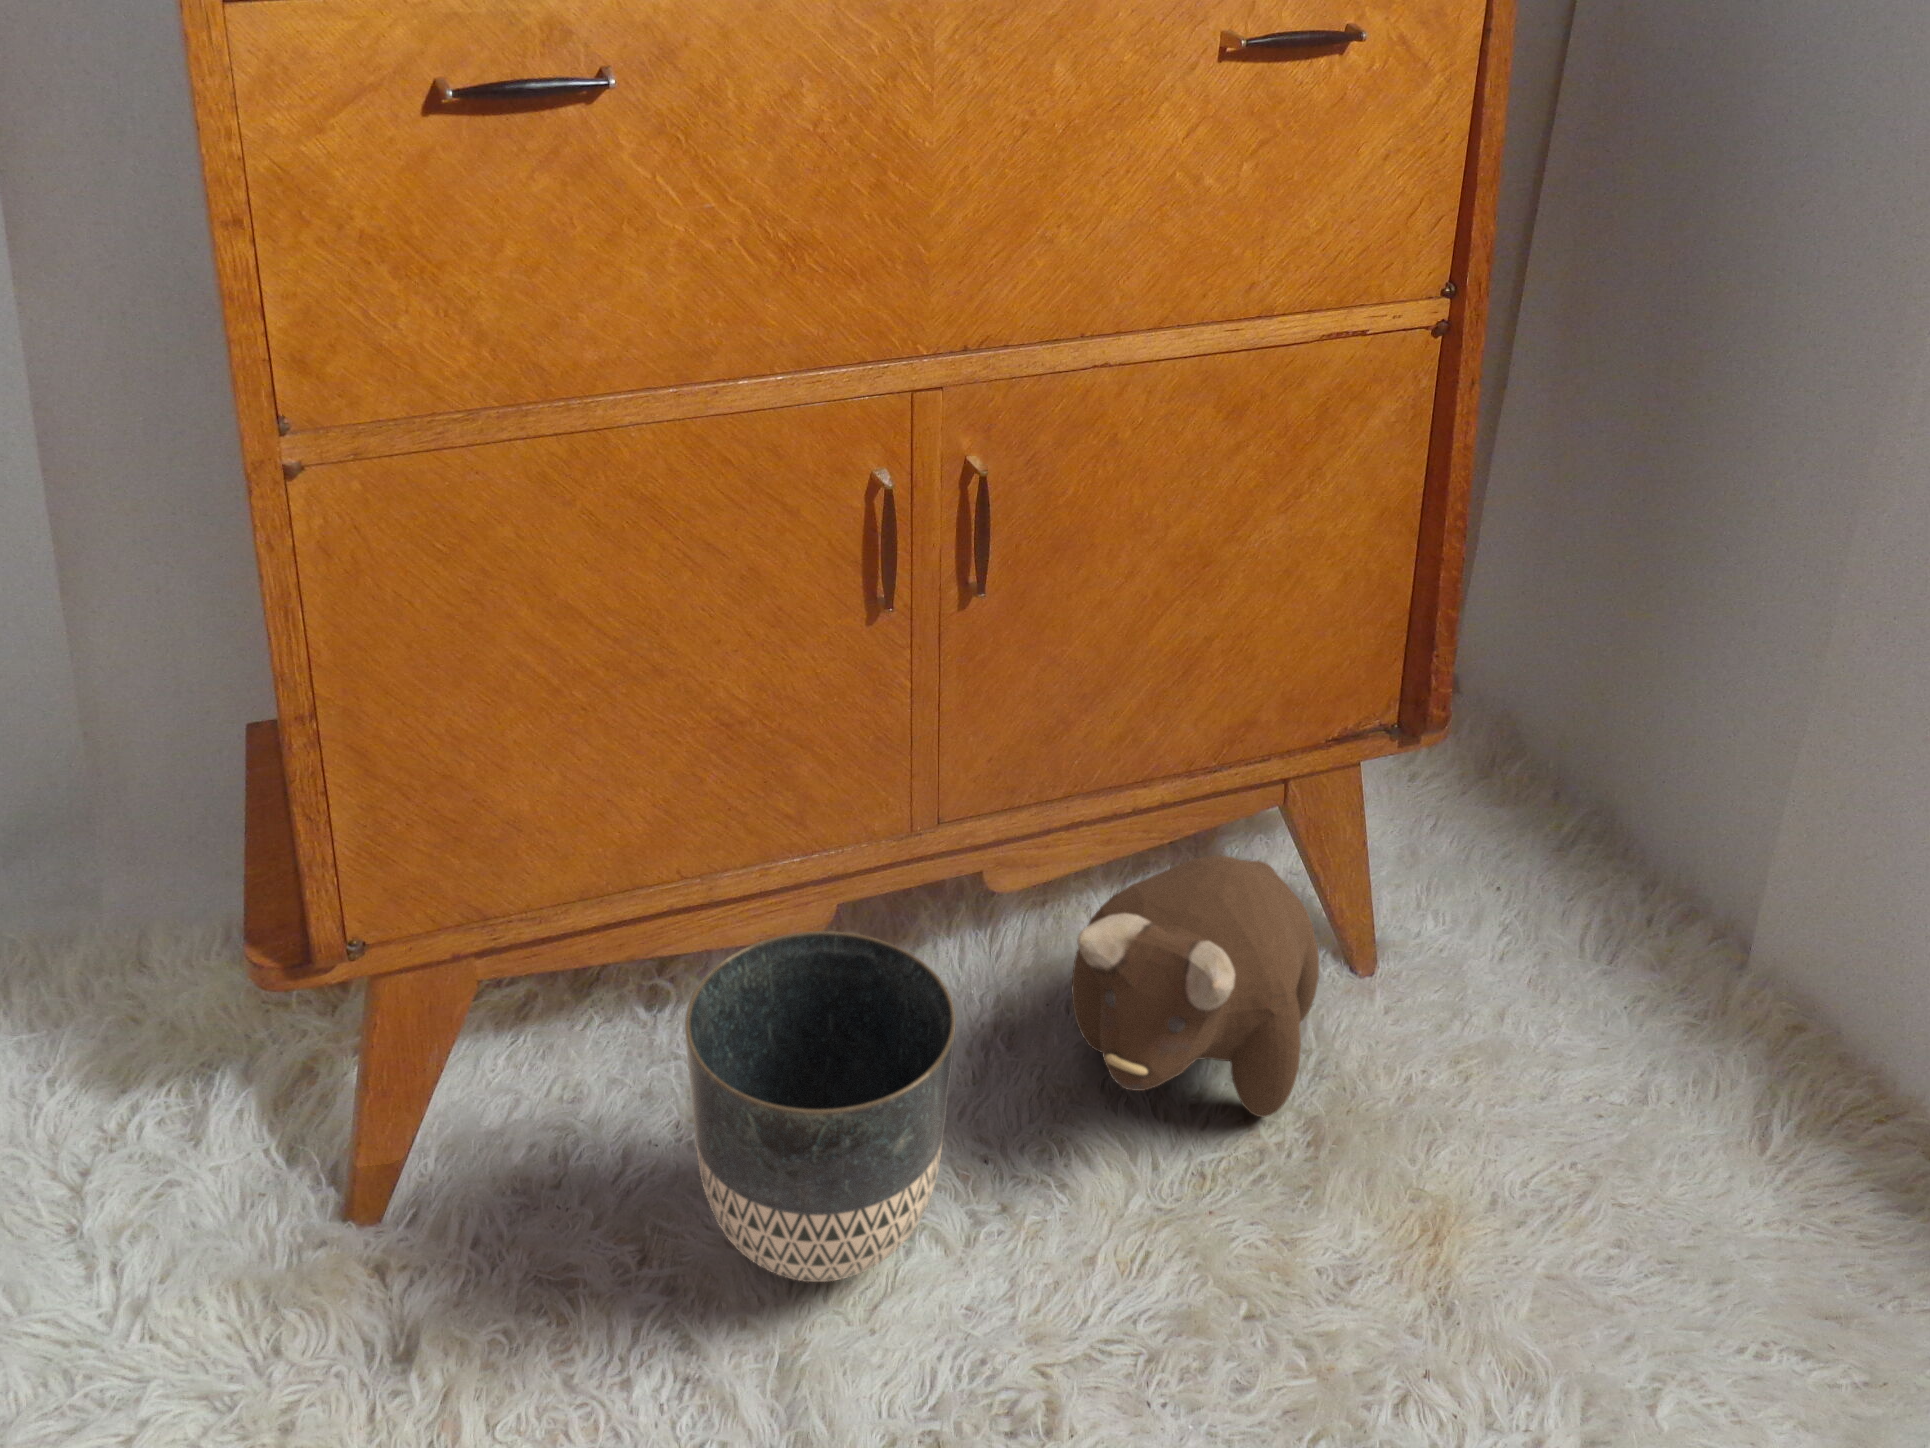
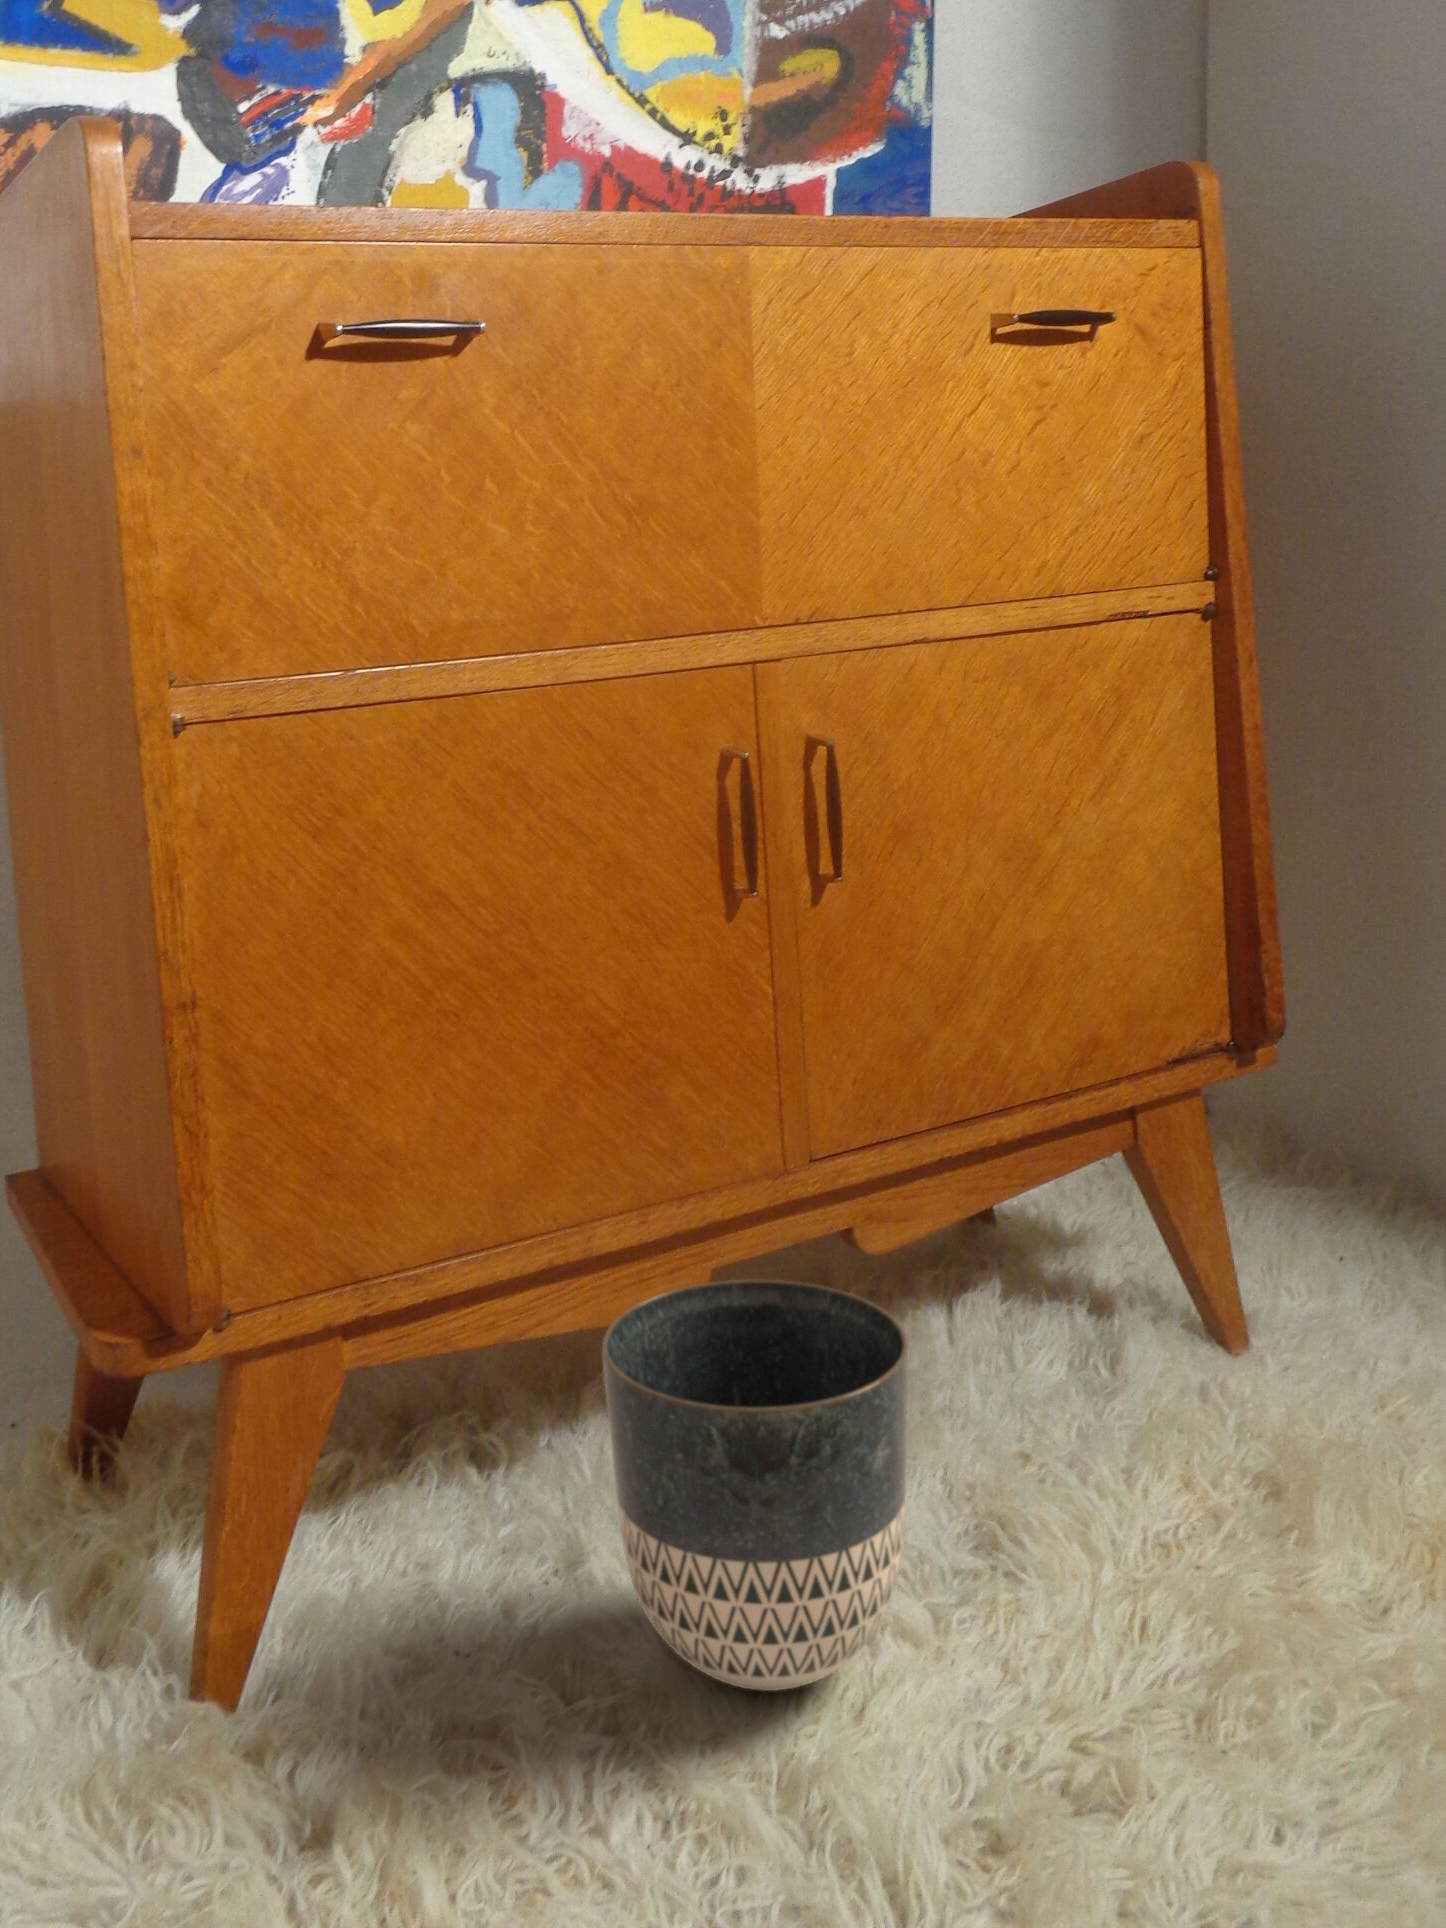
plush toy: present [1072,855,1319,1117] -> none [966,1201,1245,1490]

